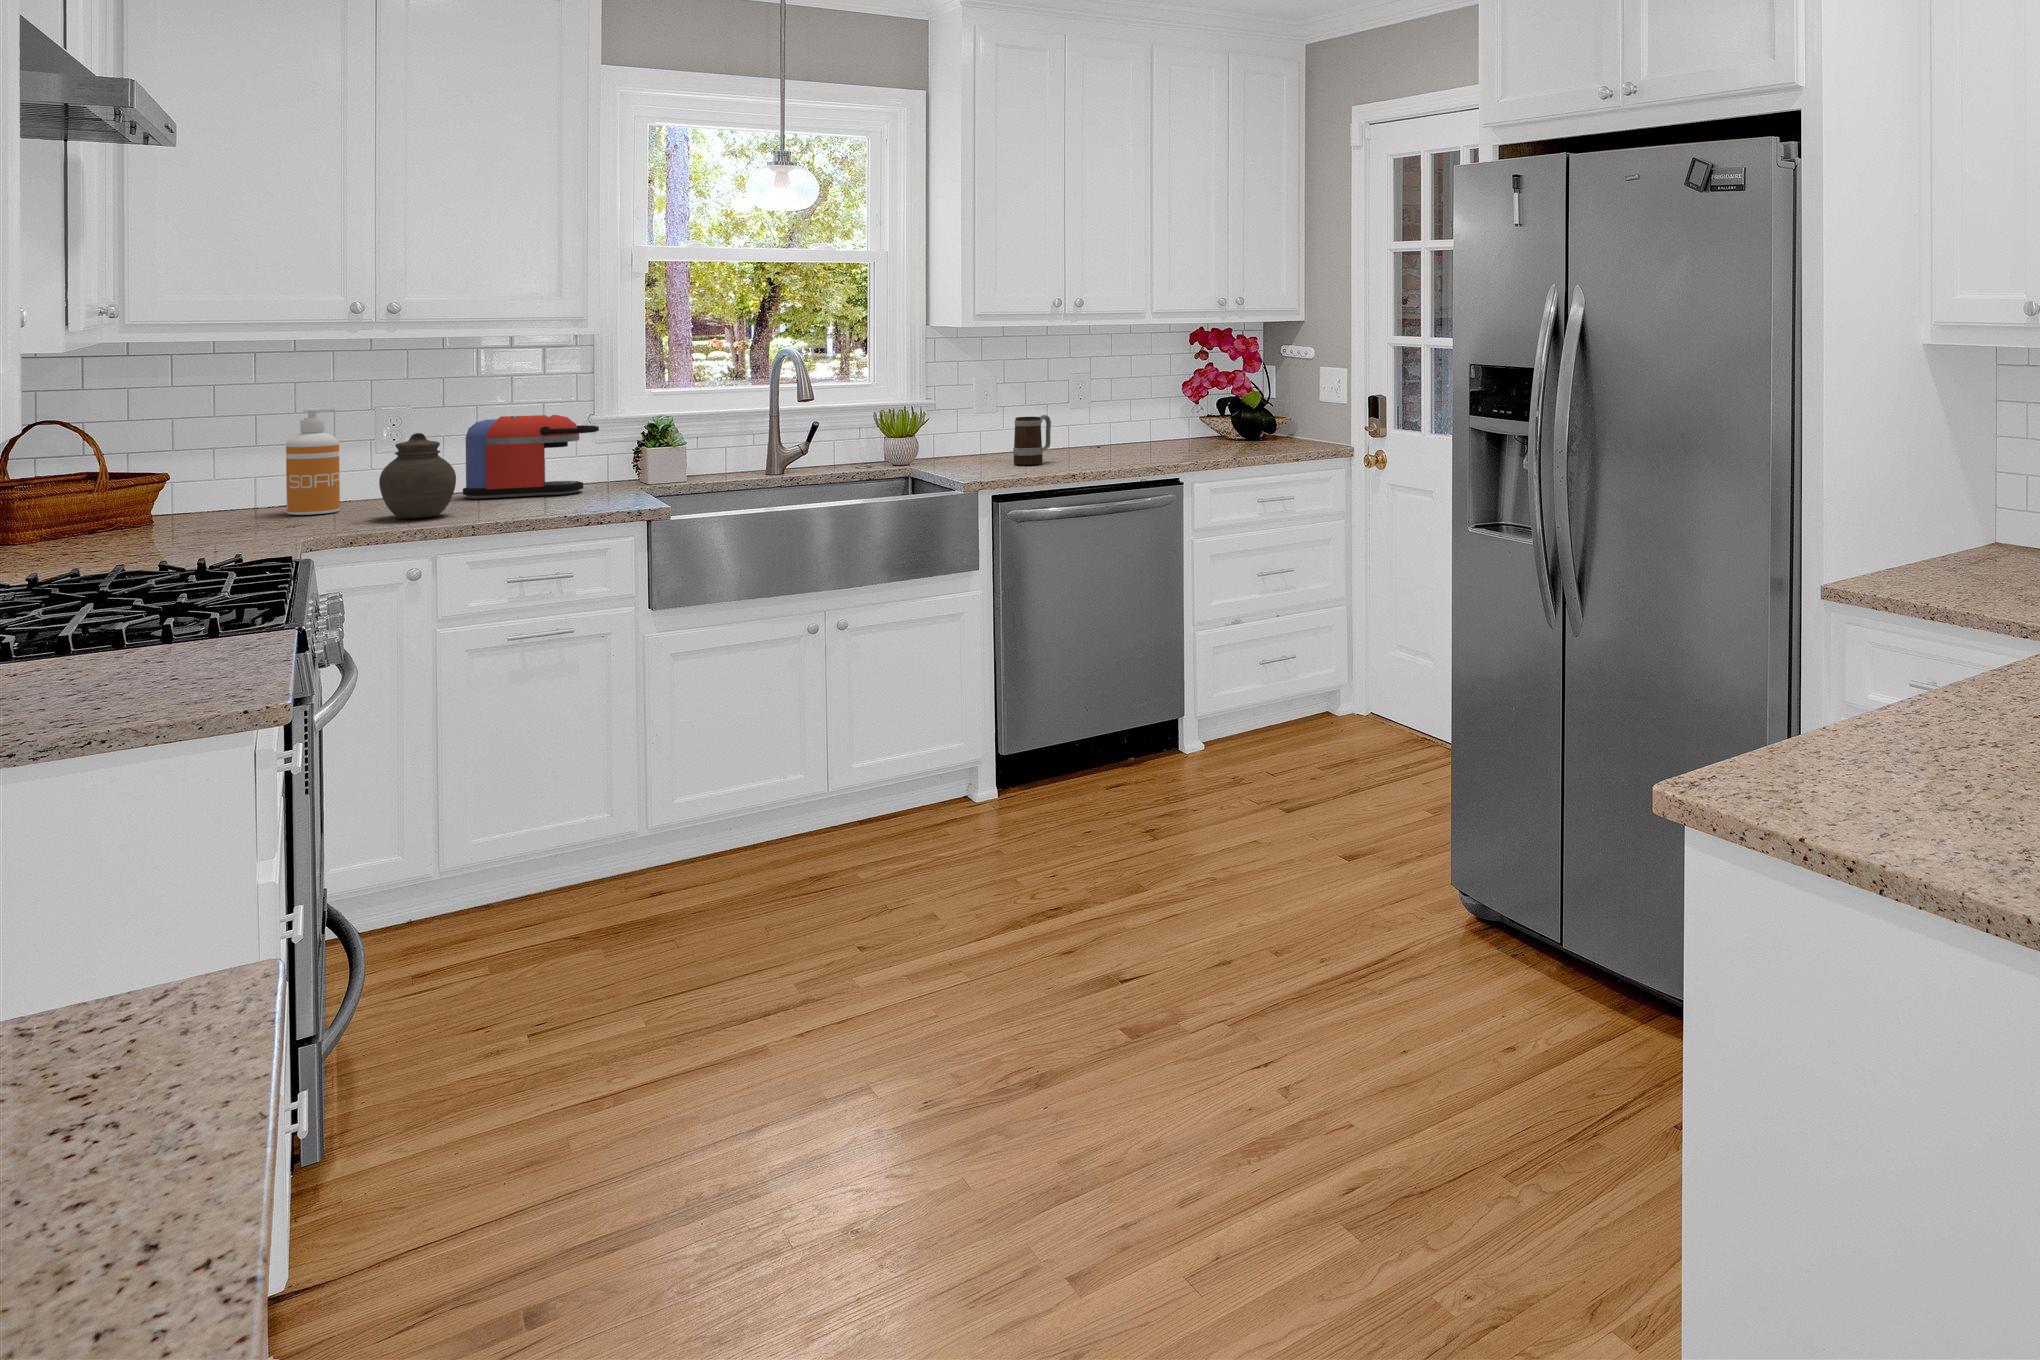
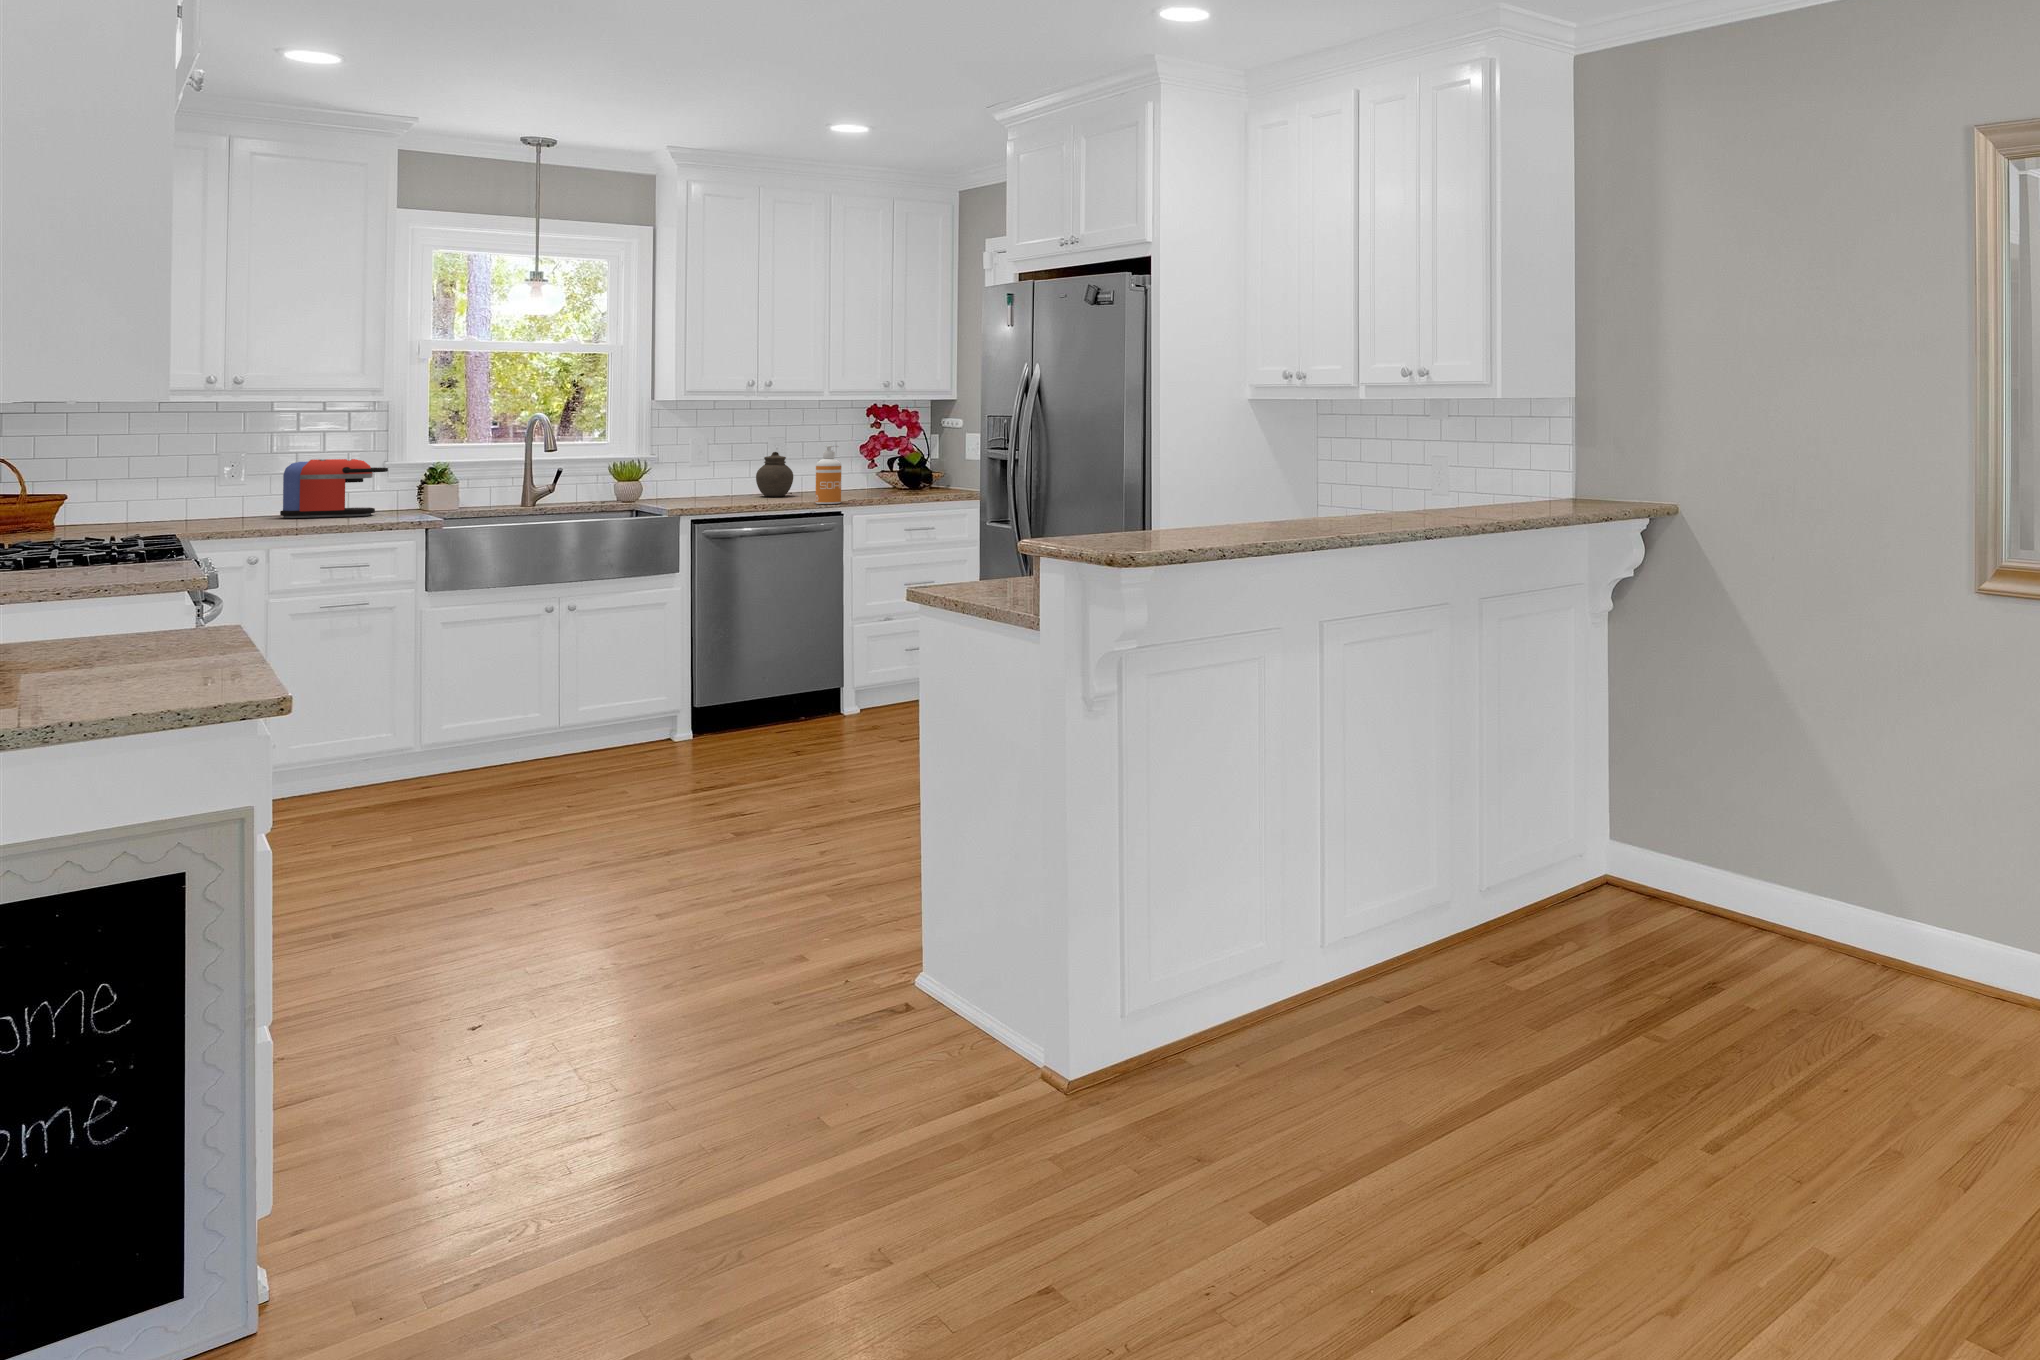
soap dispenser: present [286,409,340,515] -> present [816,445,841,504]
mug: present [1013,415,1051,465] -> none [717,466,748,502]
jar: present [379,433,456,519] -> present [756,452,793,497]

